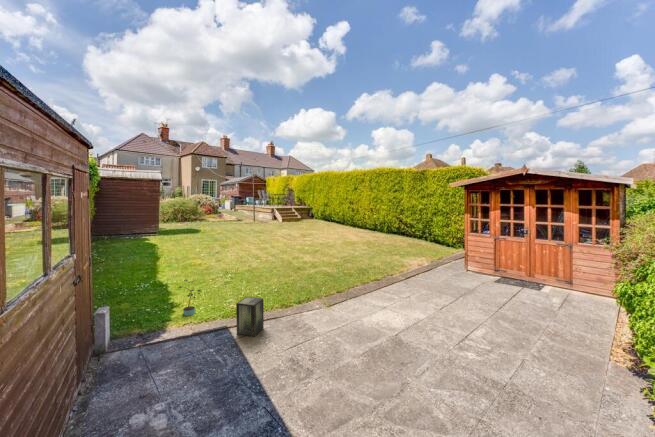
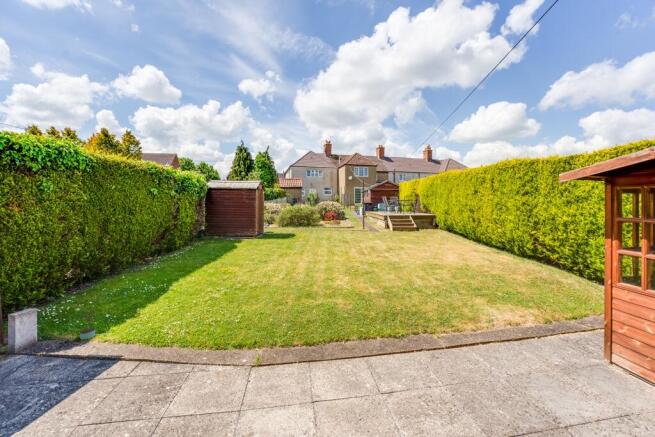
storage box: present [236,297,264,337] -> none [33,338,74,400]

